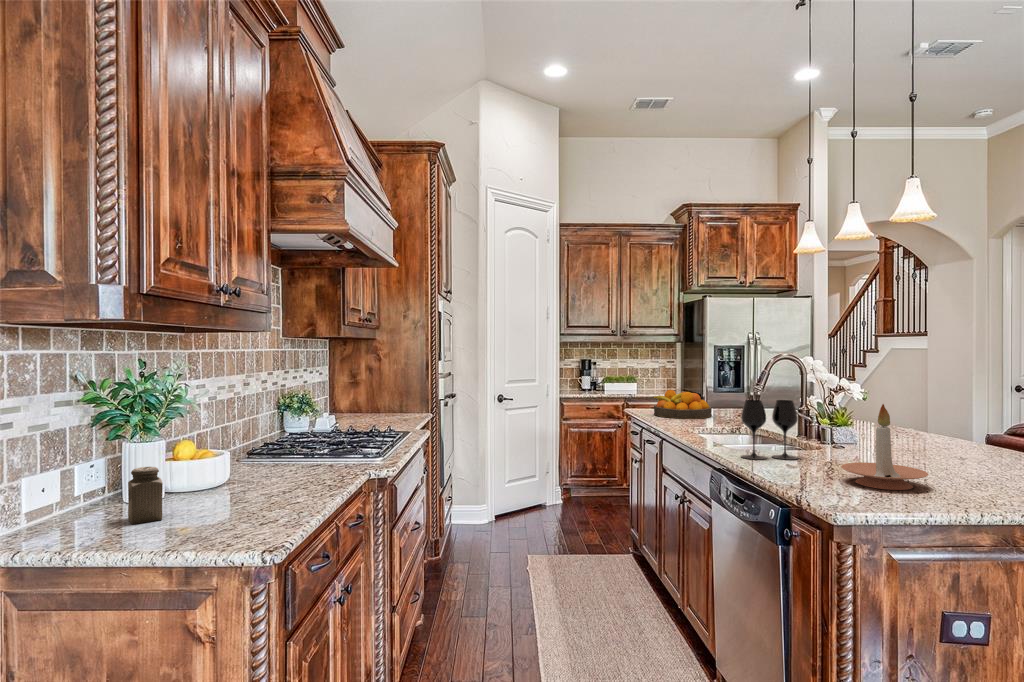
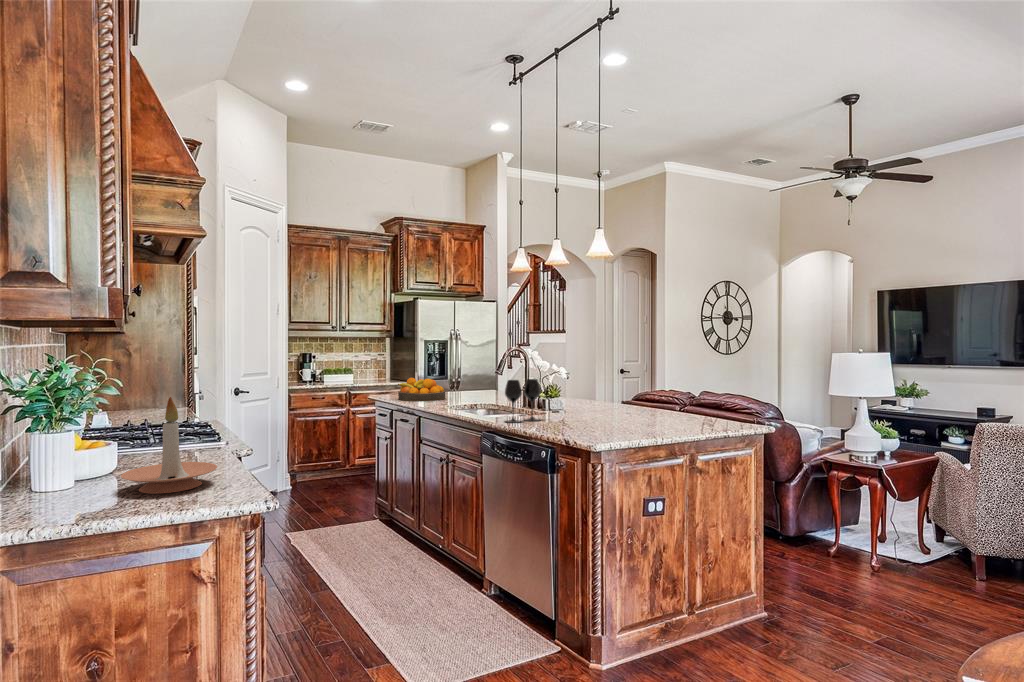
candle holder: present [841,404,929,490] -> present [121,397,217,494]
salt shaker: present [128,467,163,524] -> none [63,461,108,518]

